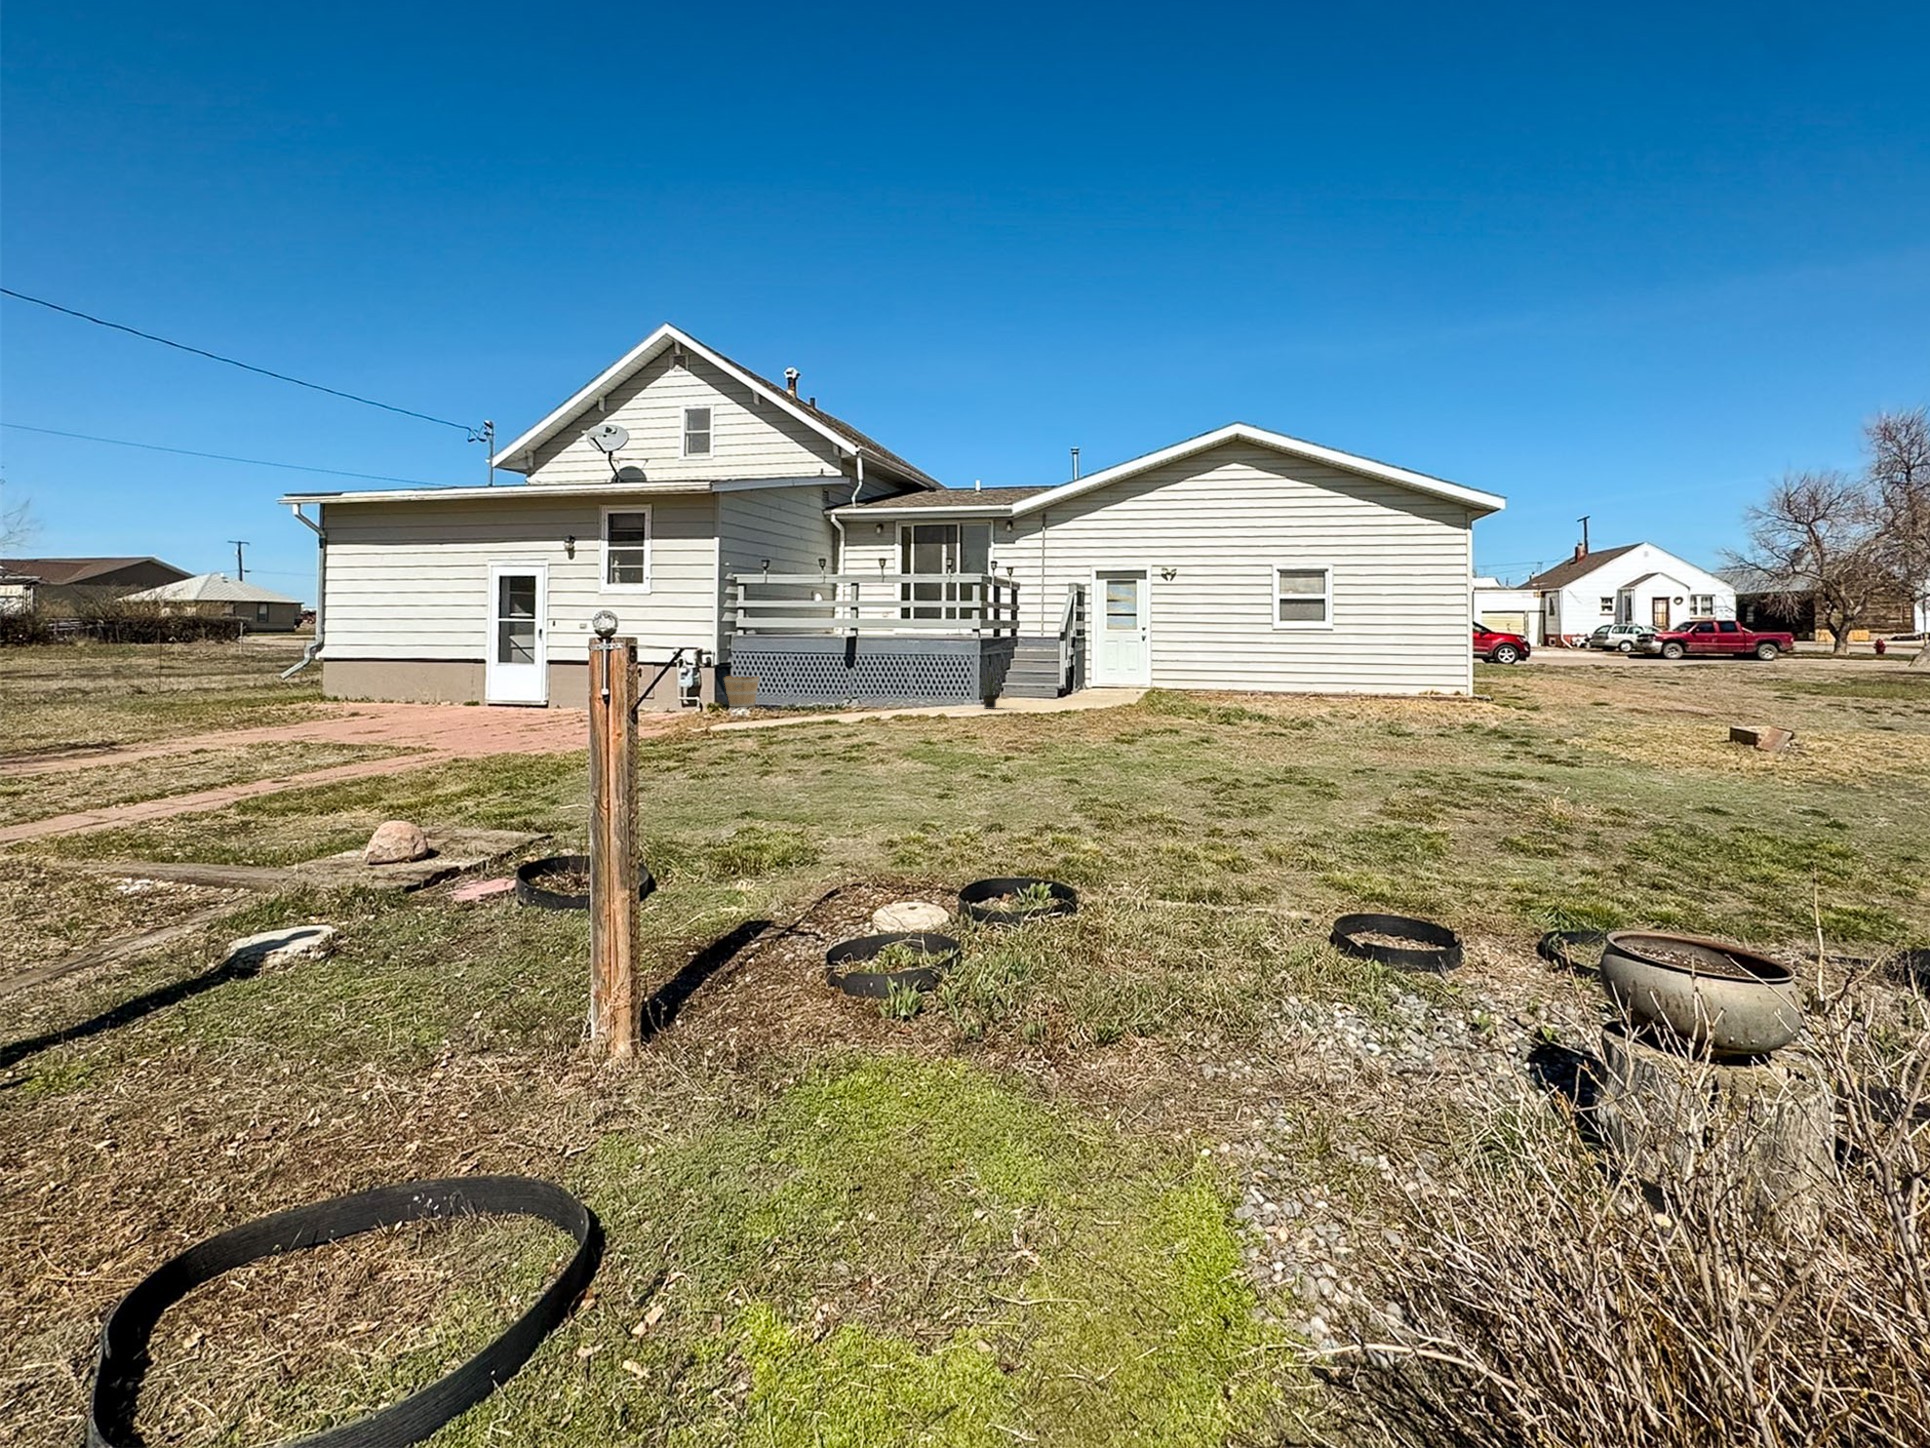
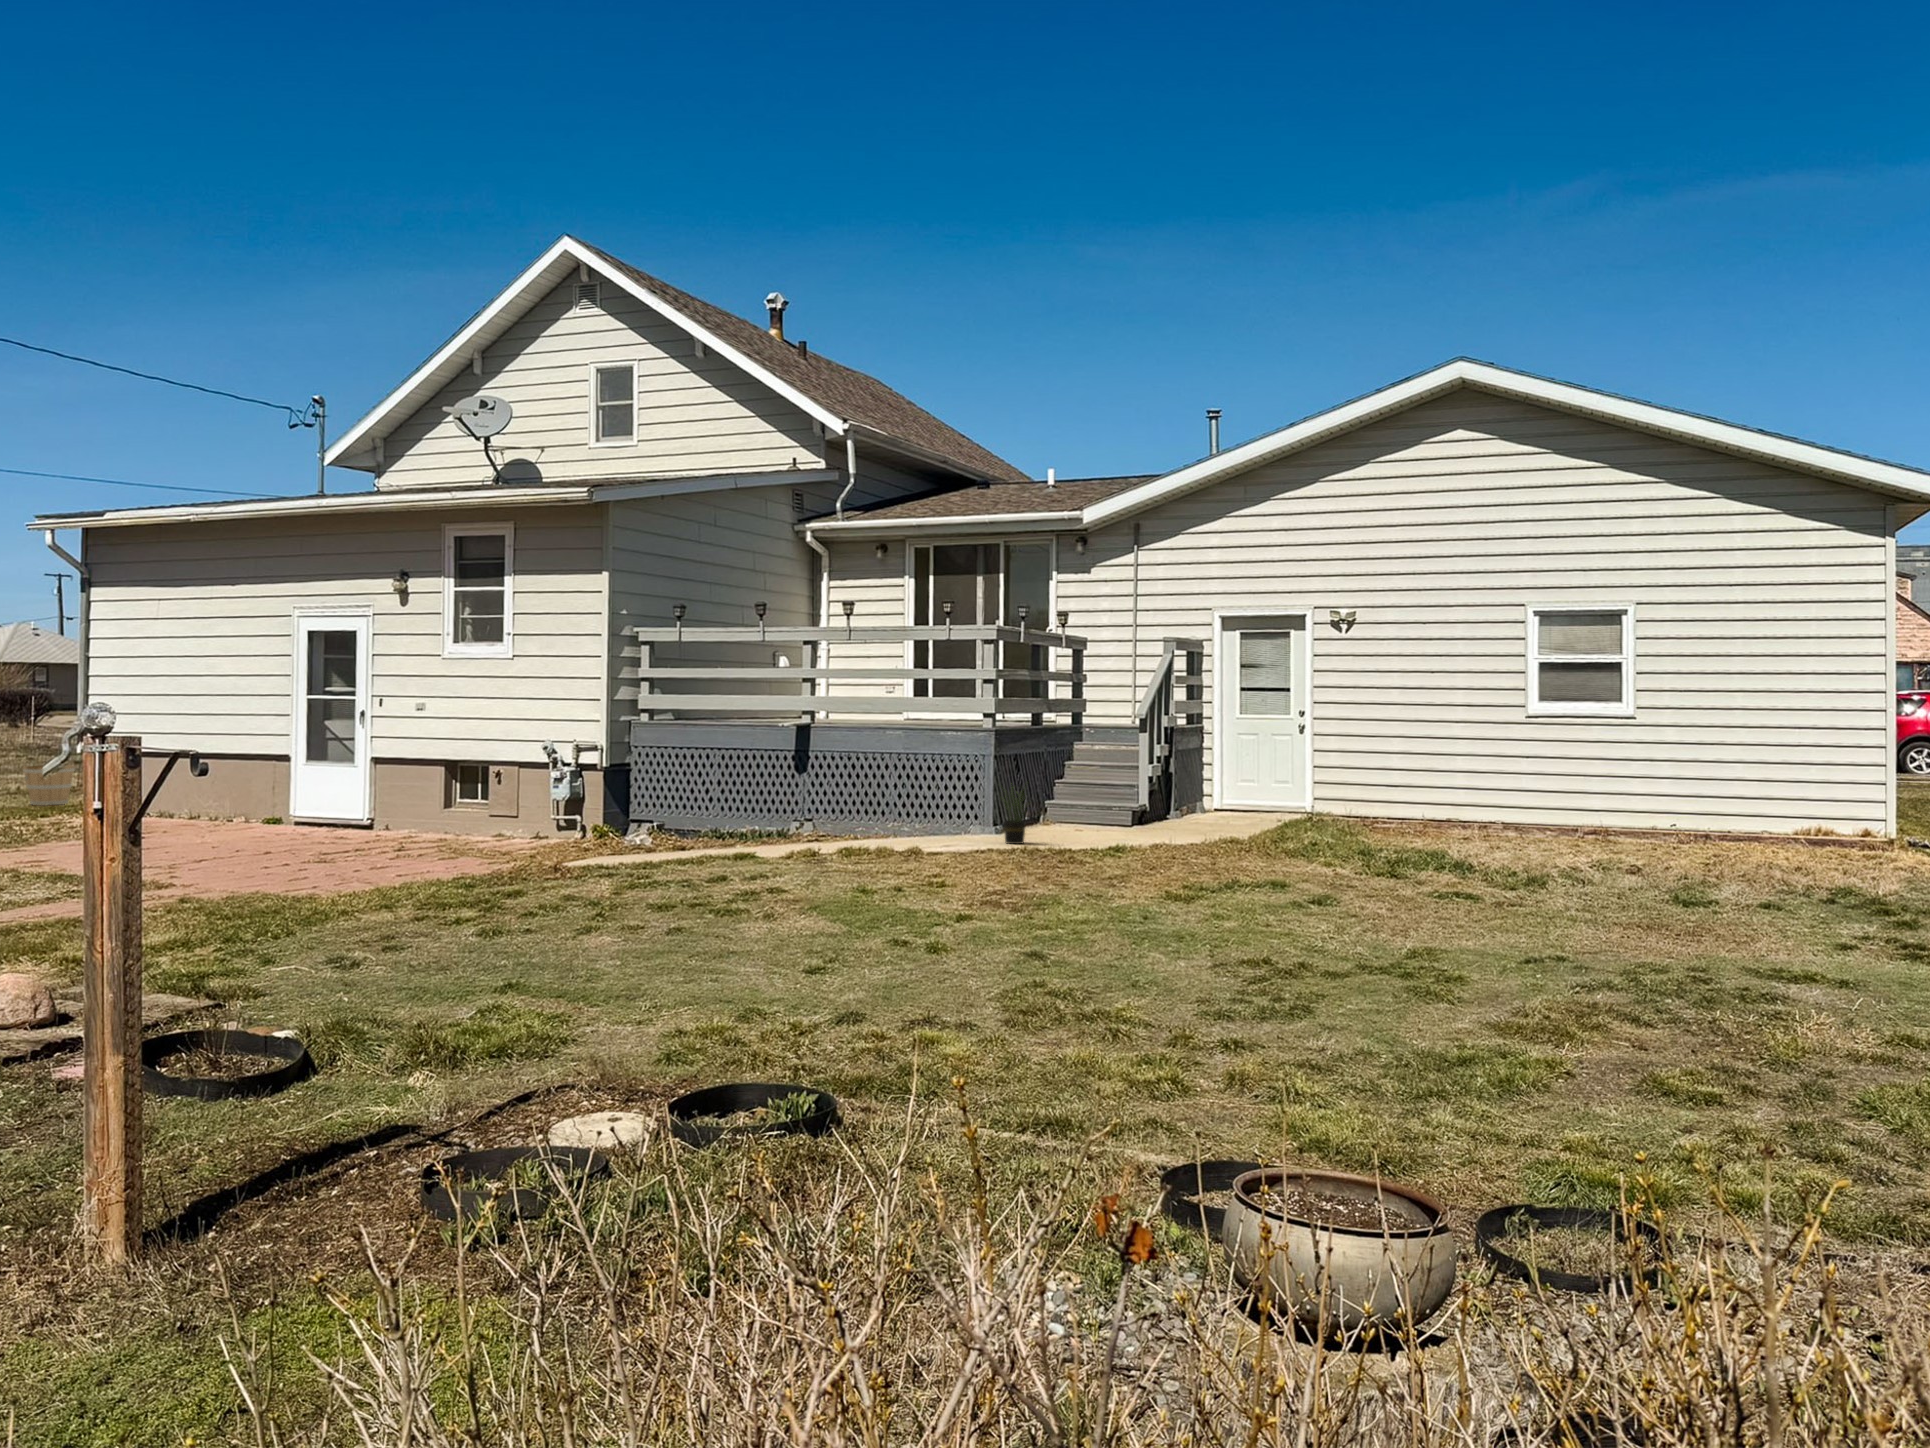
wooden bucket: present [724,676,759,707] -> present [23,765,75,806]

